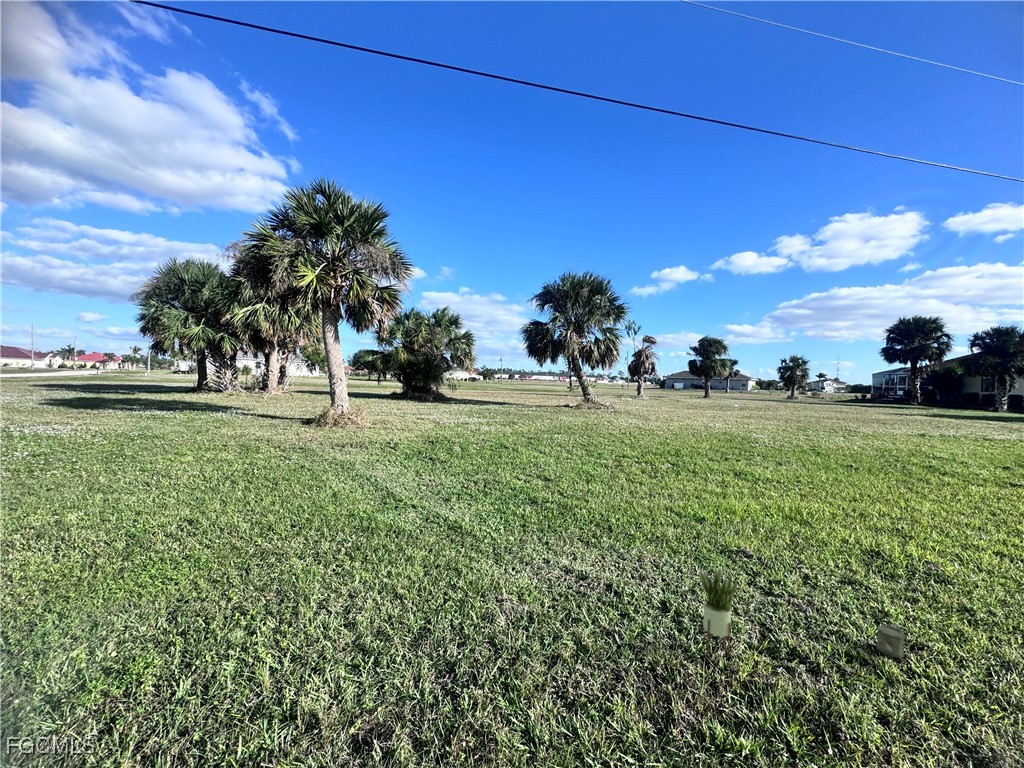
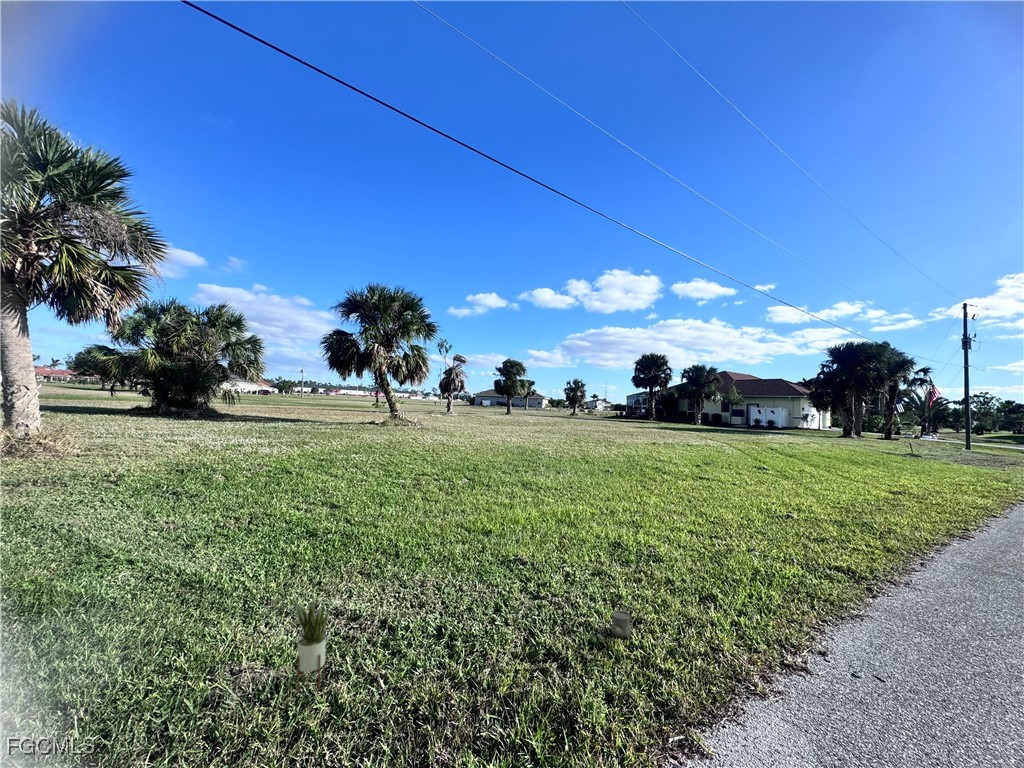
potted plant: present [698,563,737,656] -> present [294,597,329,693]

